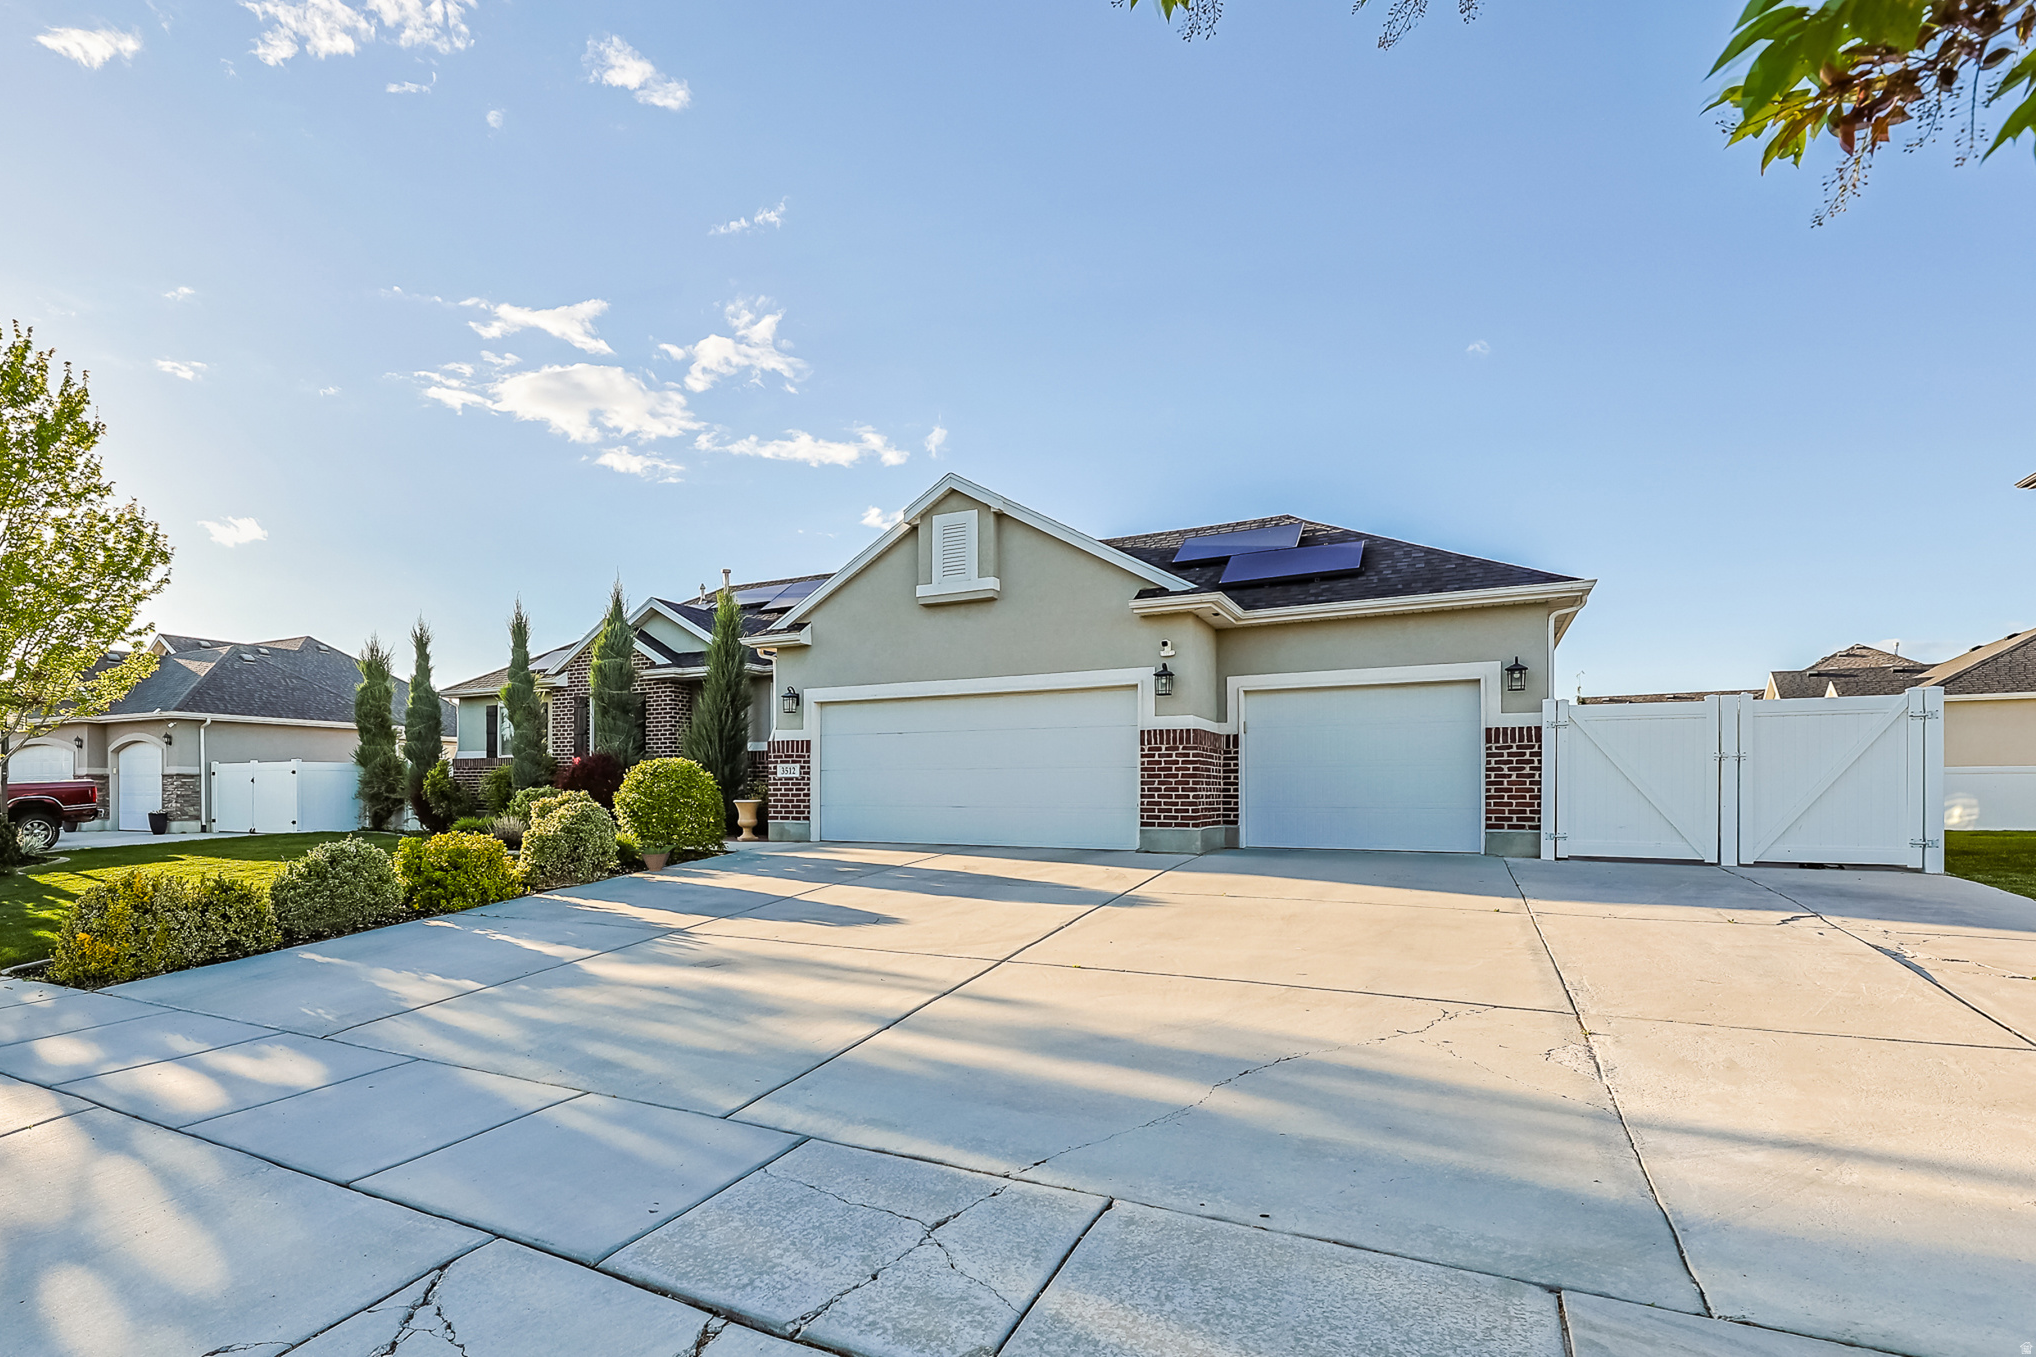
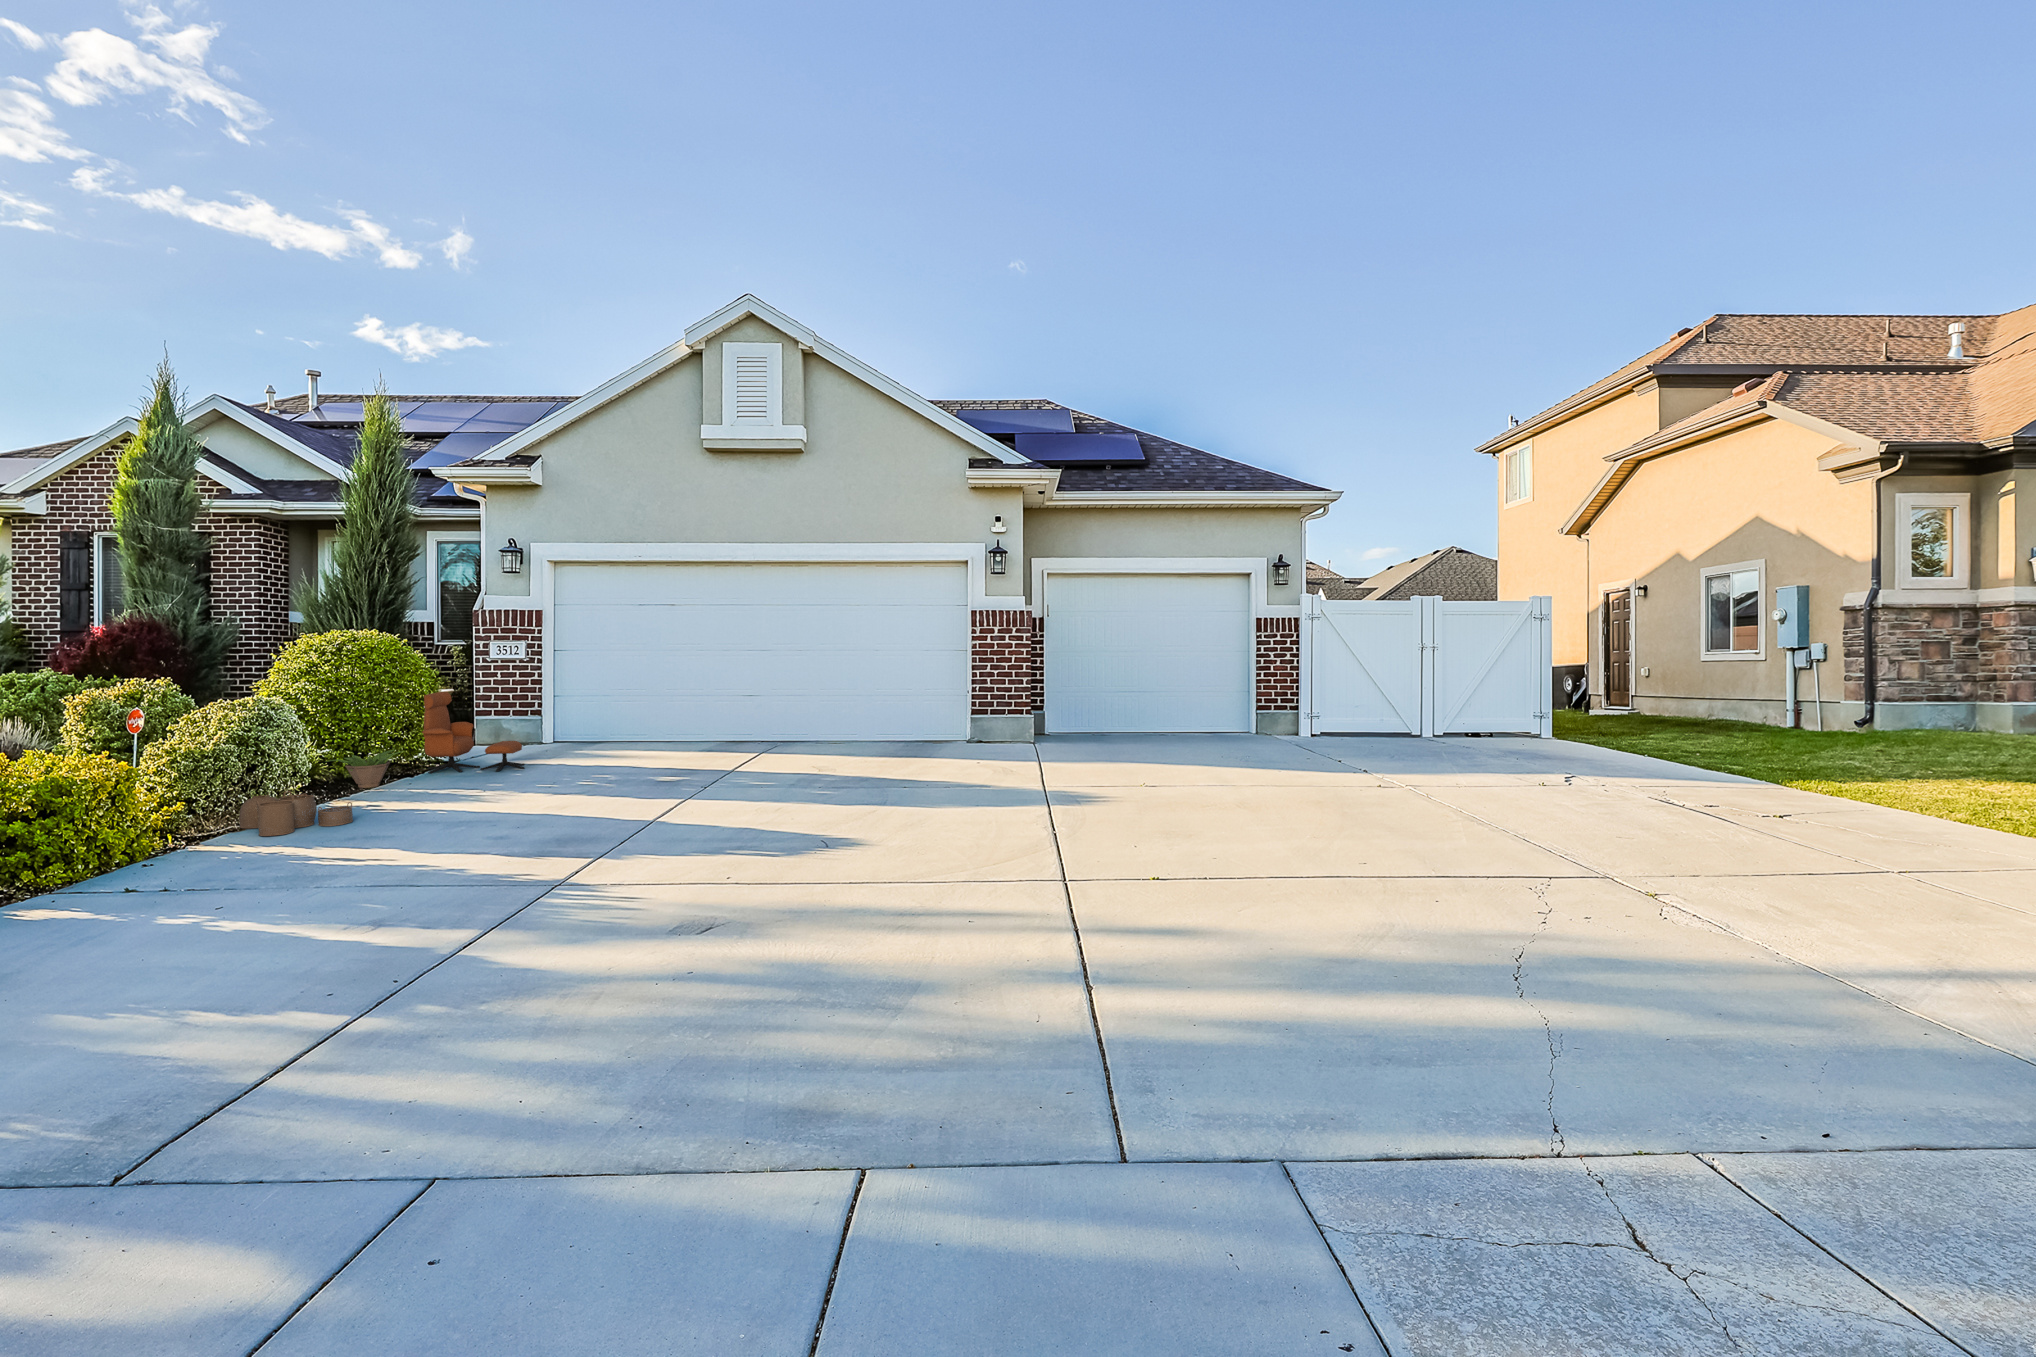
lounge chair: none [697,803,767,865] -> present [422,692,524,773]
woven basket: none [557,866,617,894] -> present [239,791,353,836]

